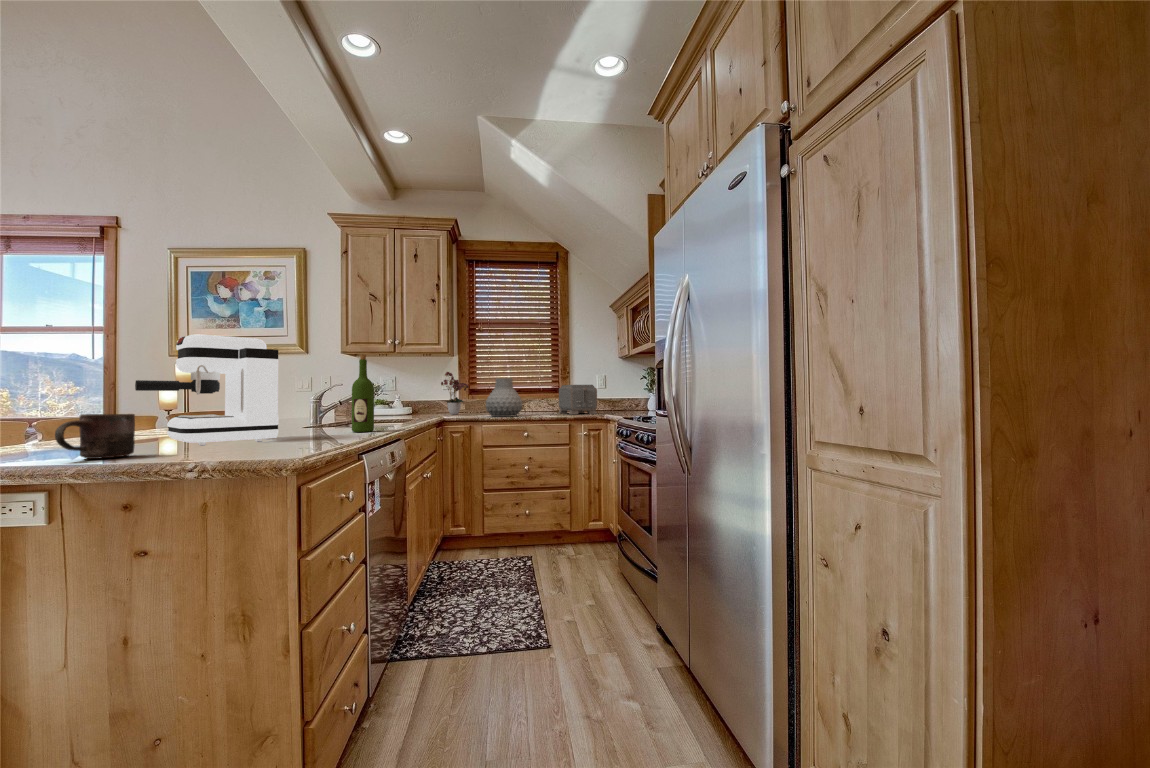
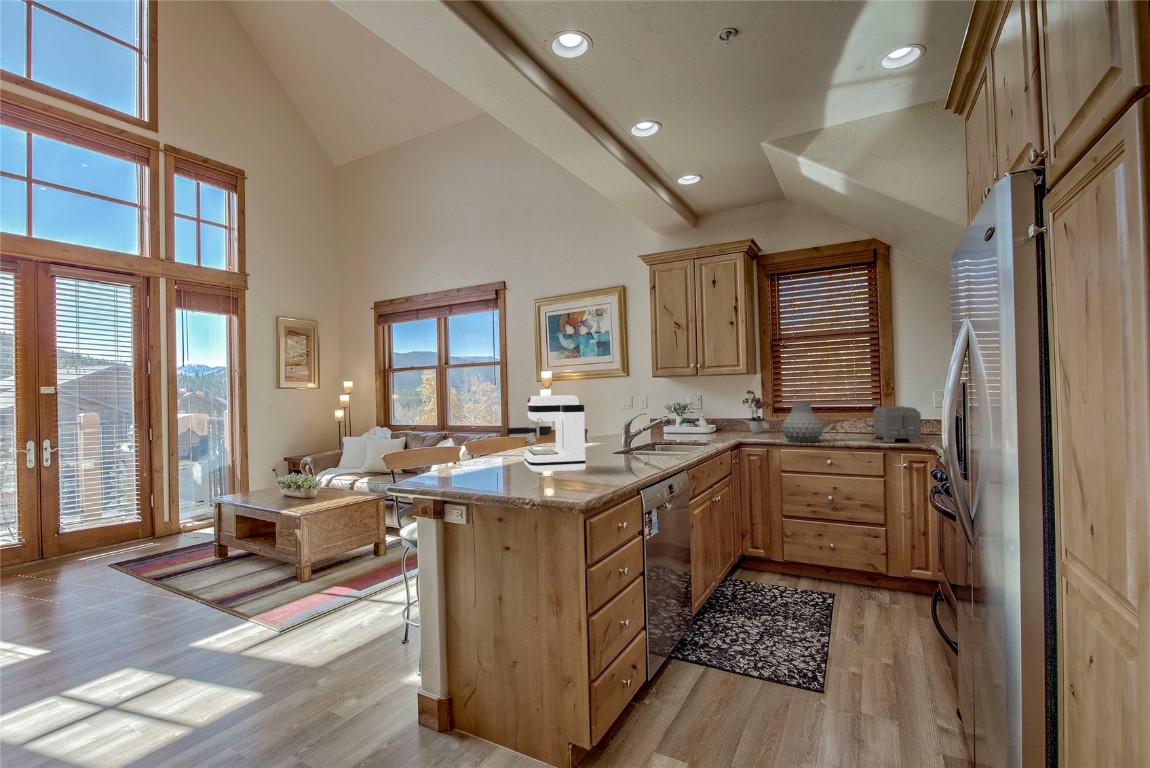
wine bottle: present [352,354,374,432] -> none [641,399,658,464]
mug: present [55,414,135,459] -> none [468,456,503,485]

